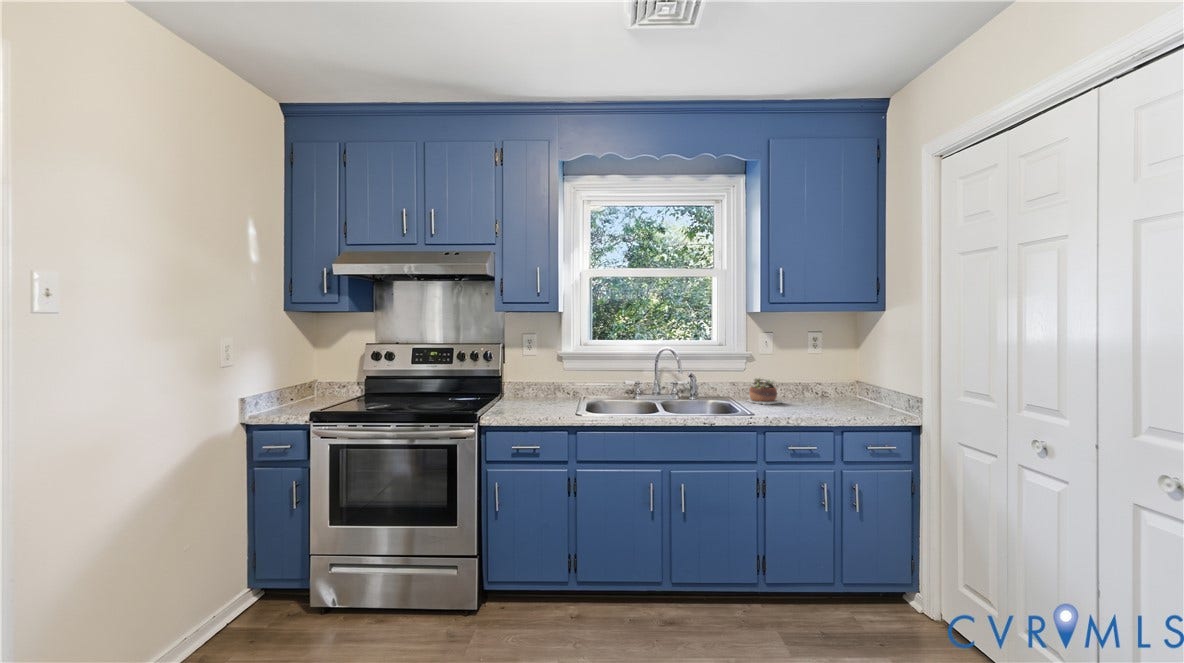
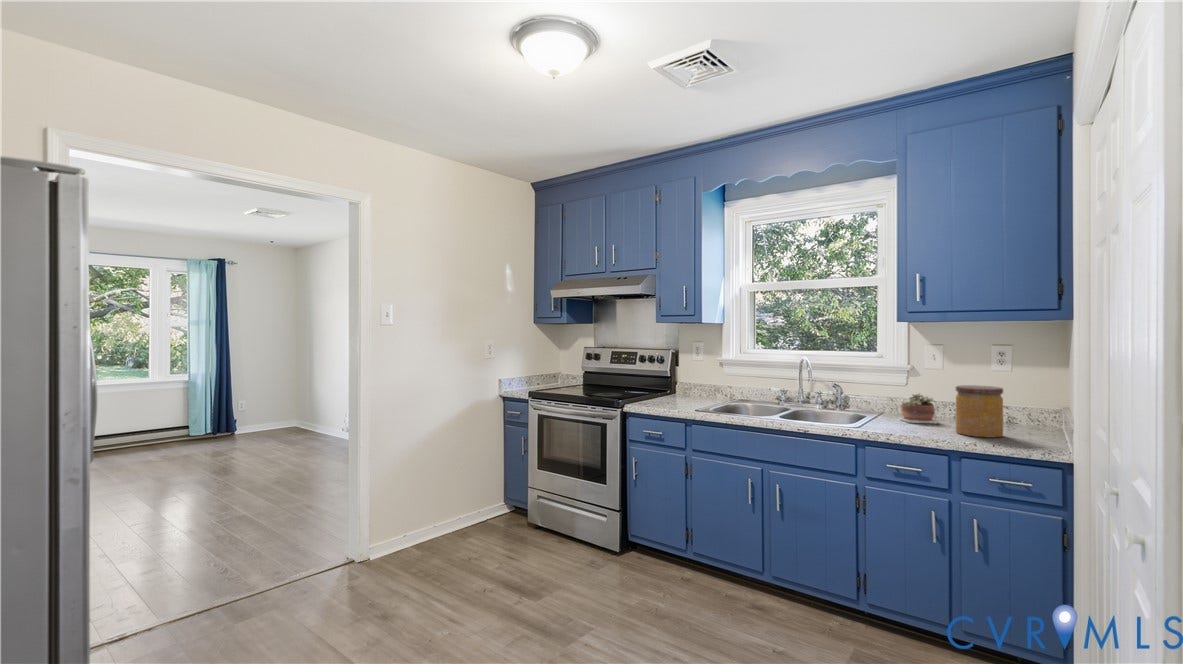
jar: none [813,367,850,412] -> present [956,385,1003,437]

